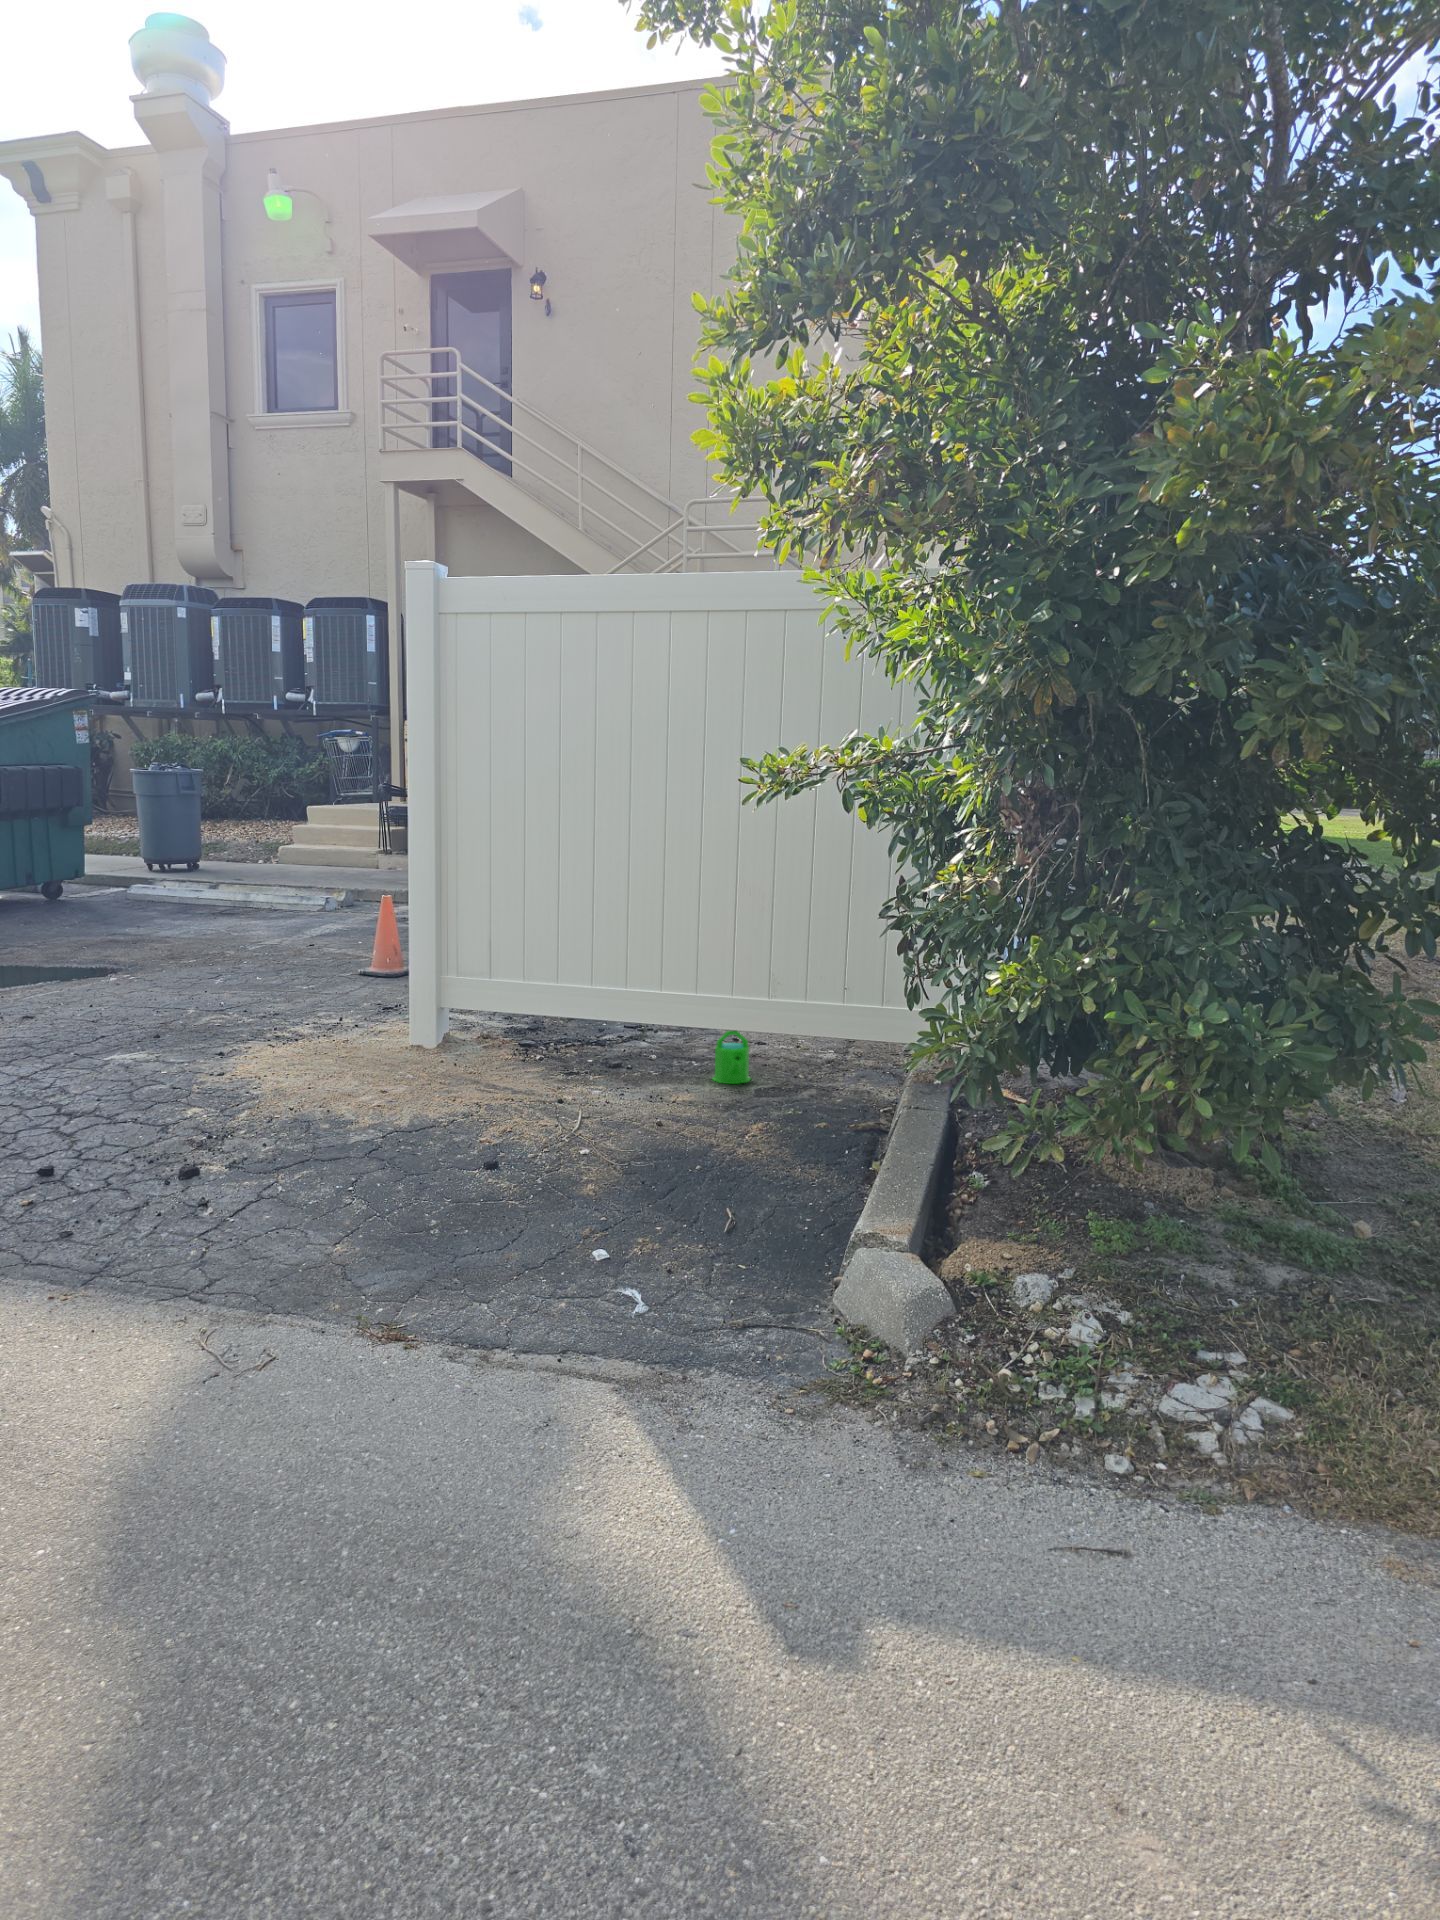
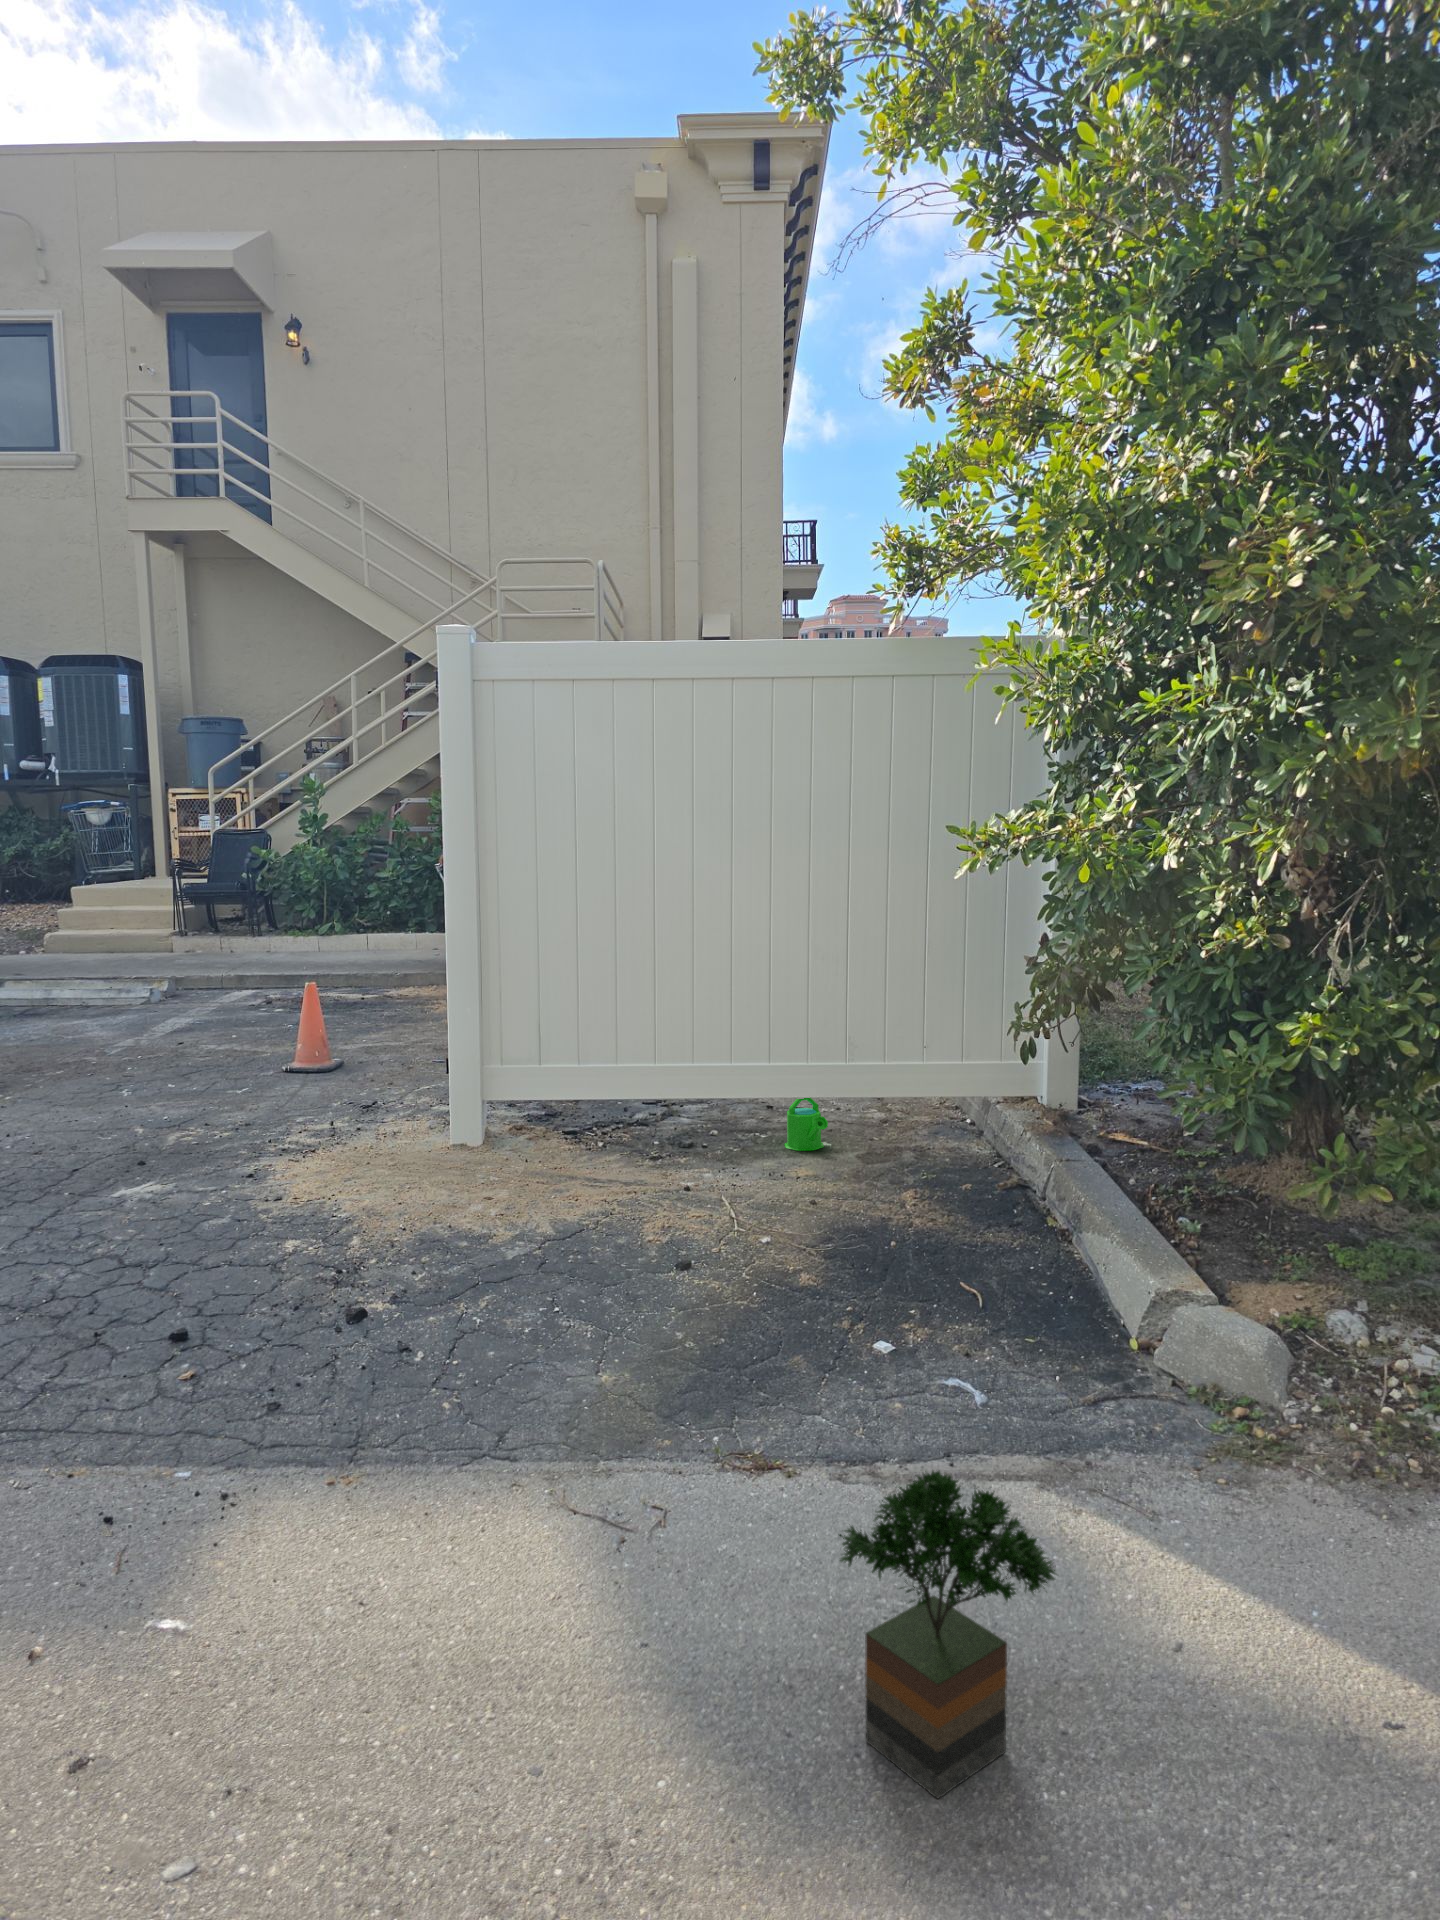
potted tree: none [178,1305,353,1574] -> present [841,1471,1056,1799]

